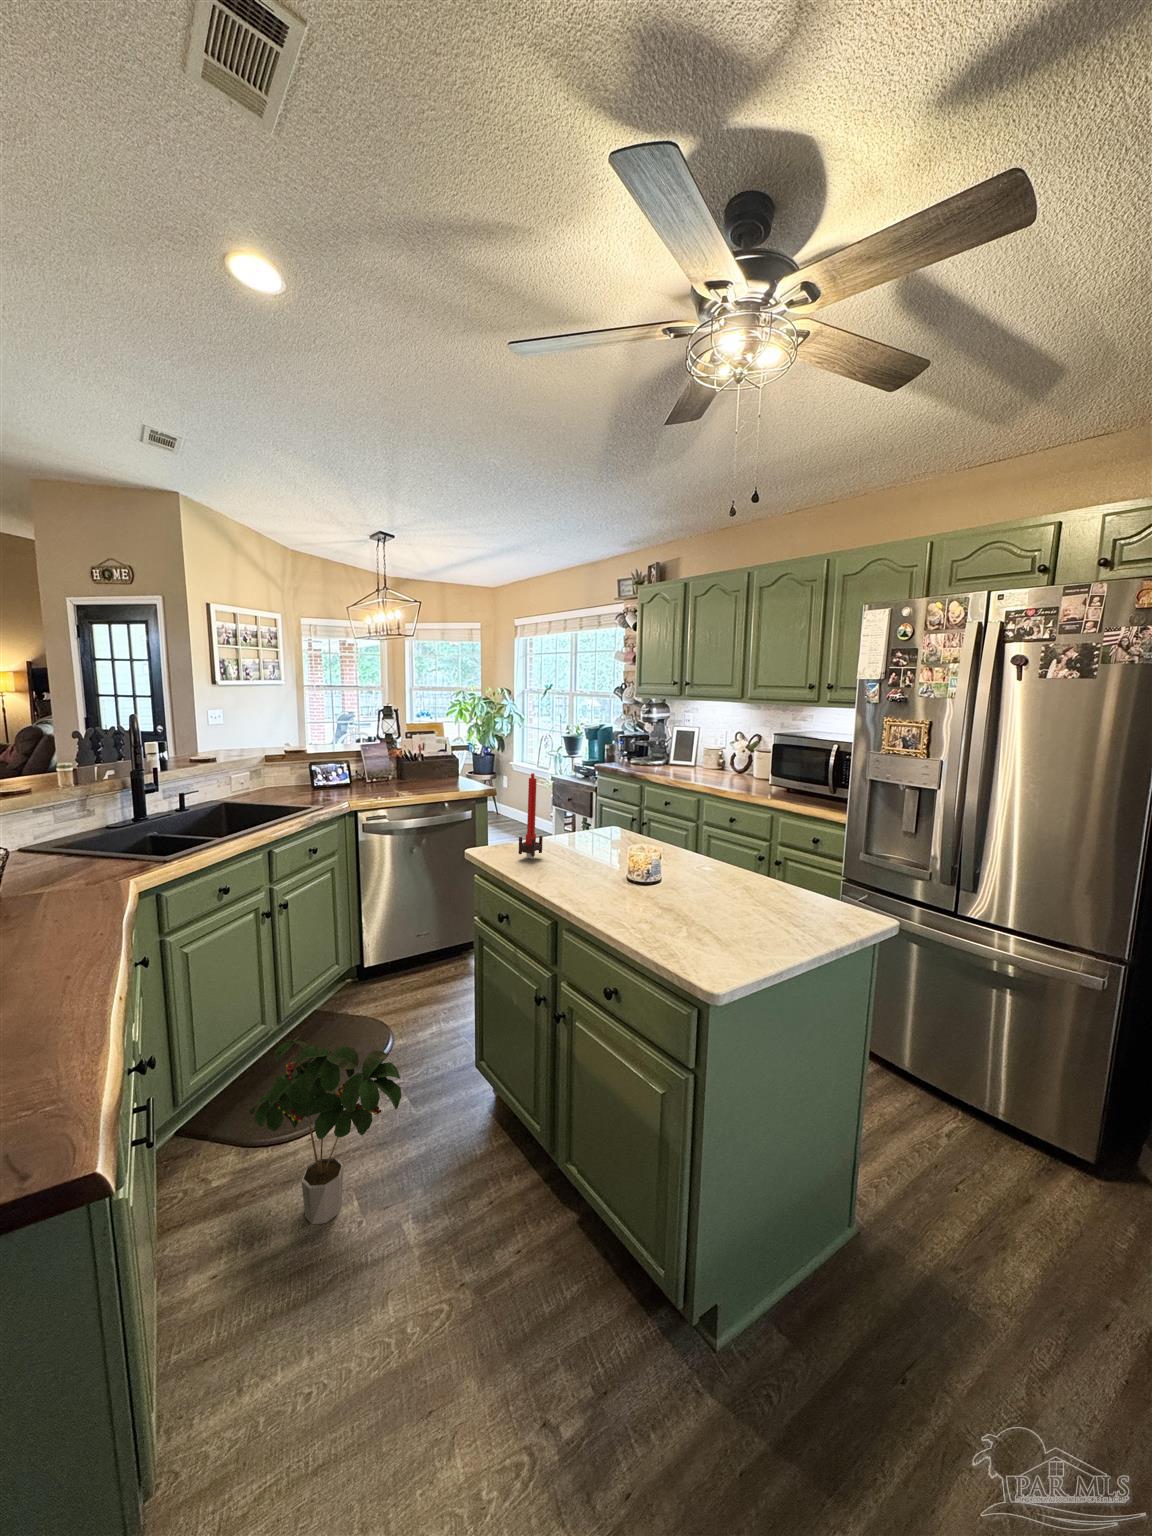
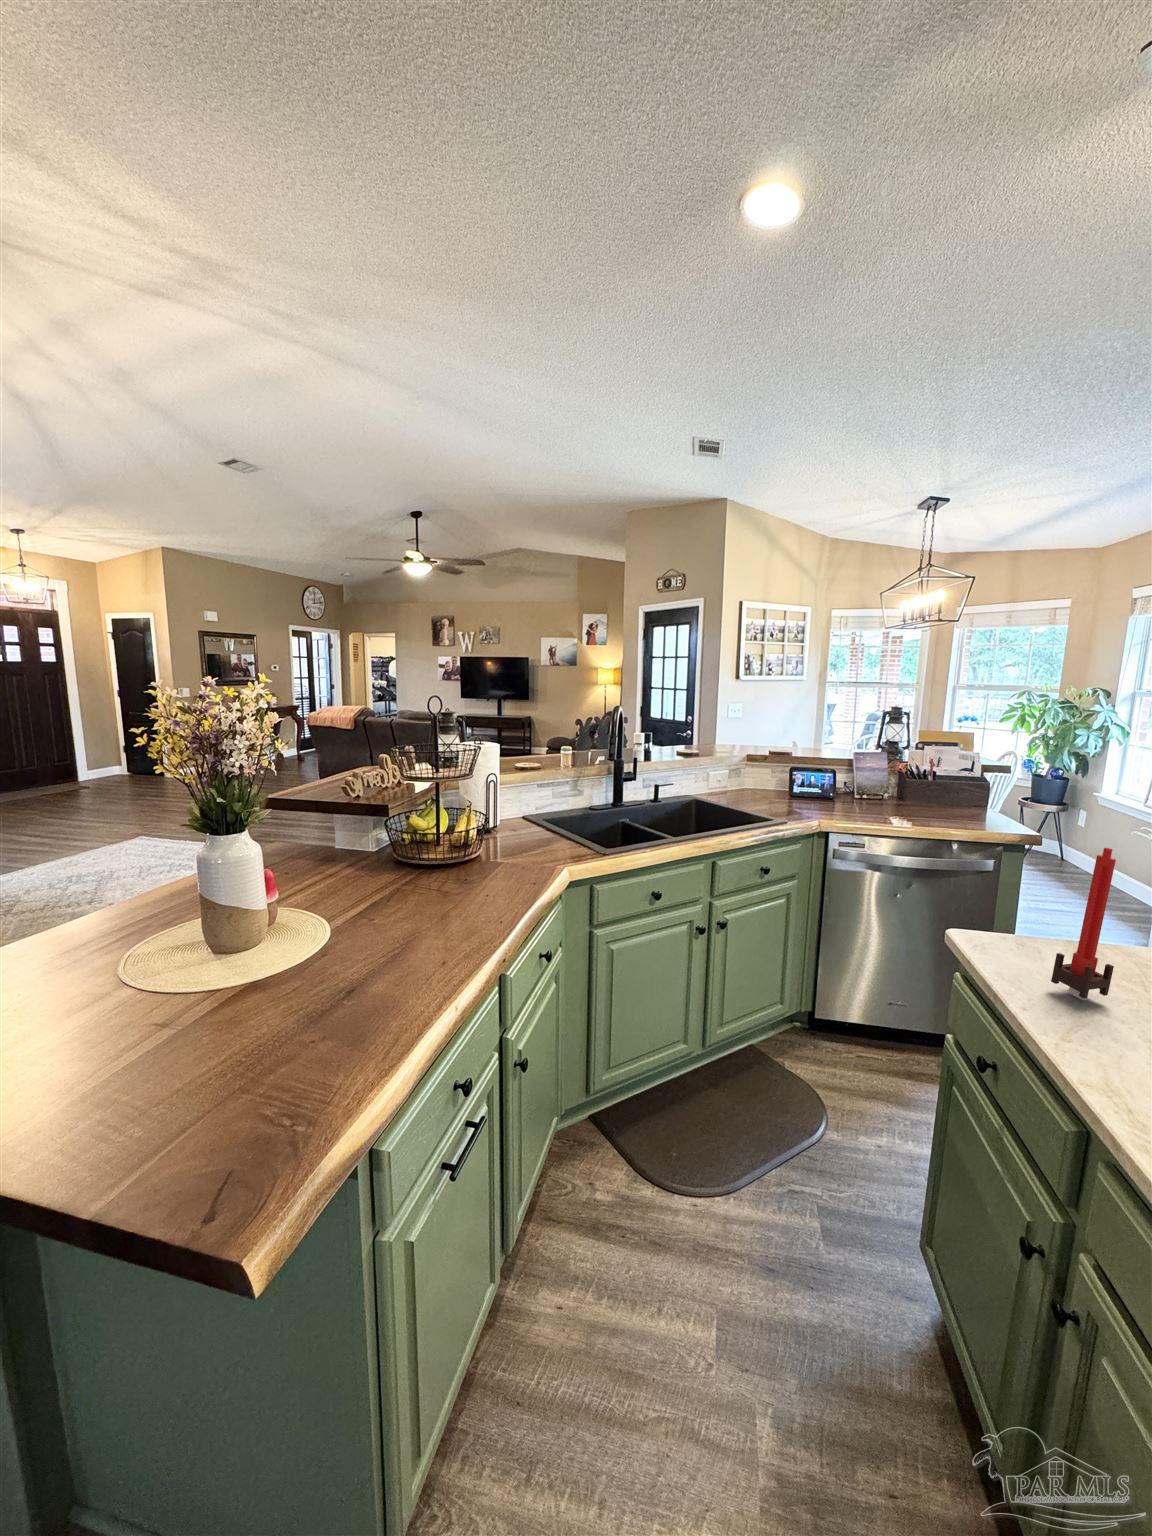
potted plant: present [249,1036,401,1224] -> none [631,1092,784,1332]

